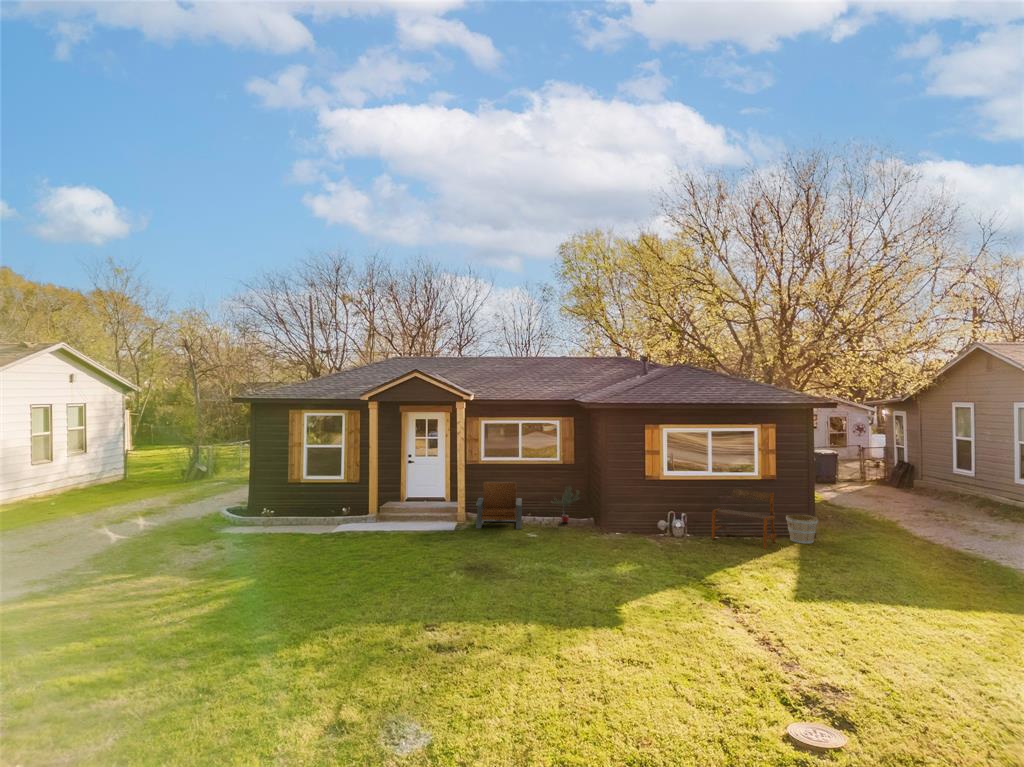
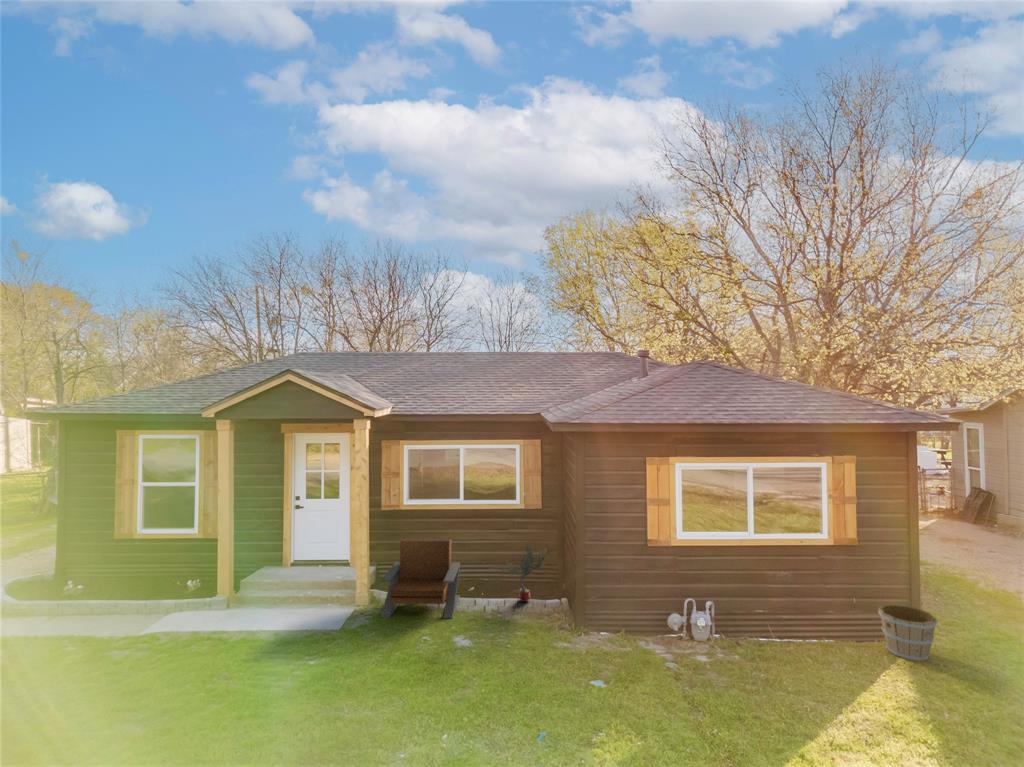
bench: present [712,489,776,549] -> none [755,556,868,679]

